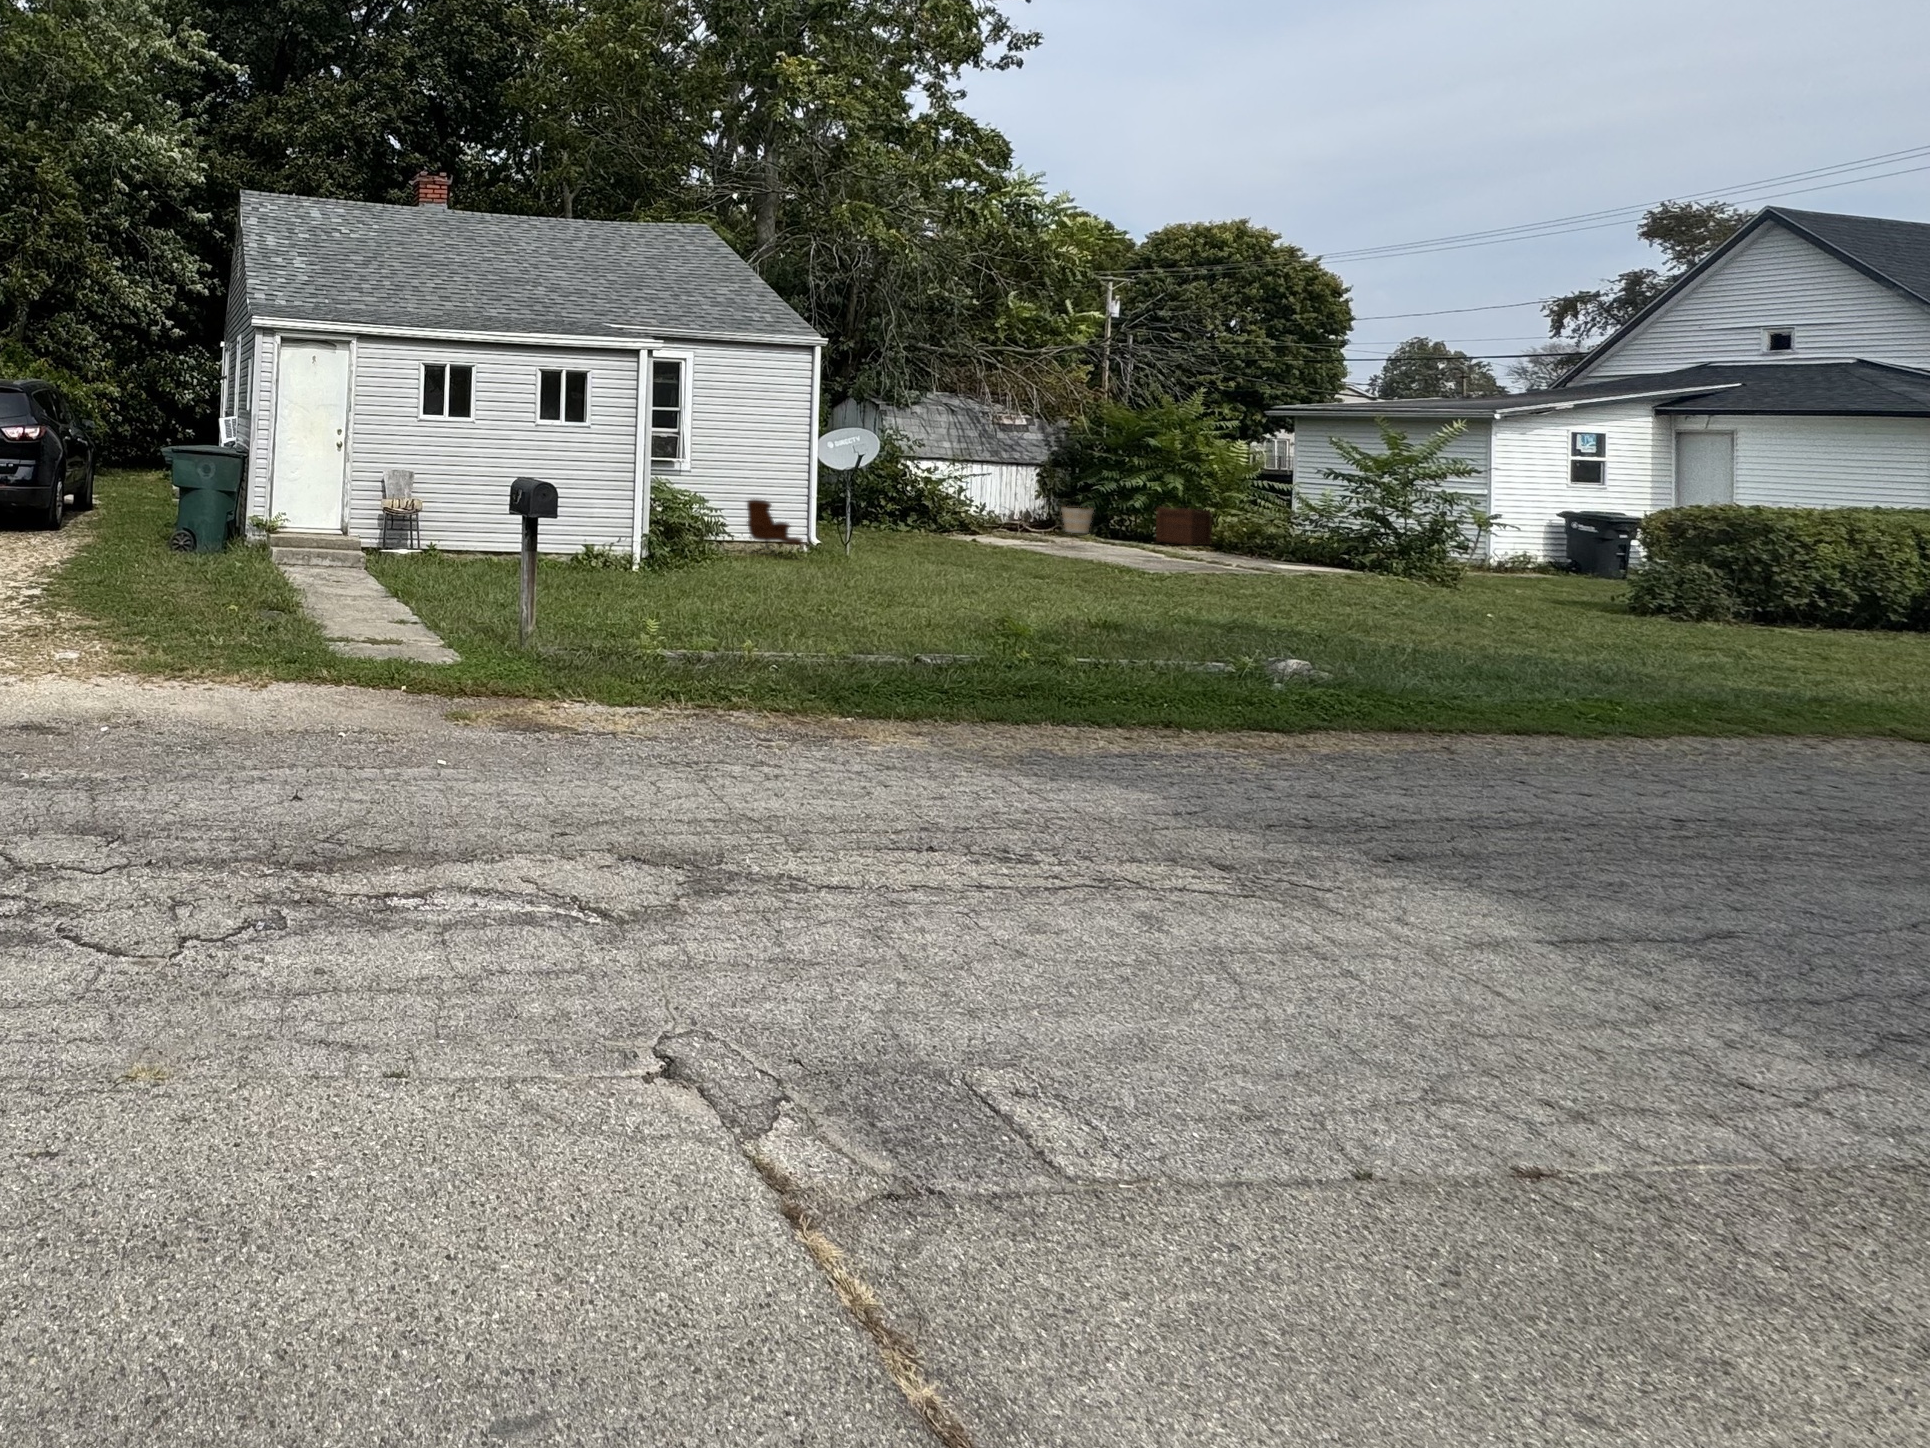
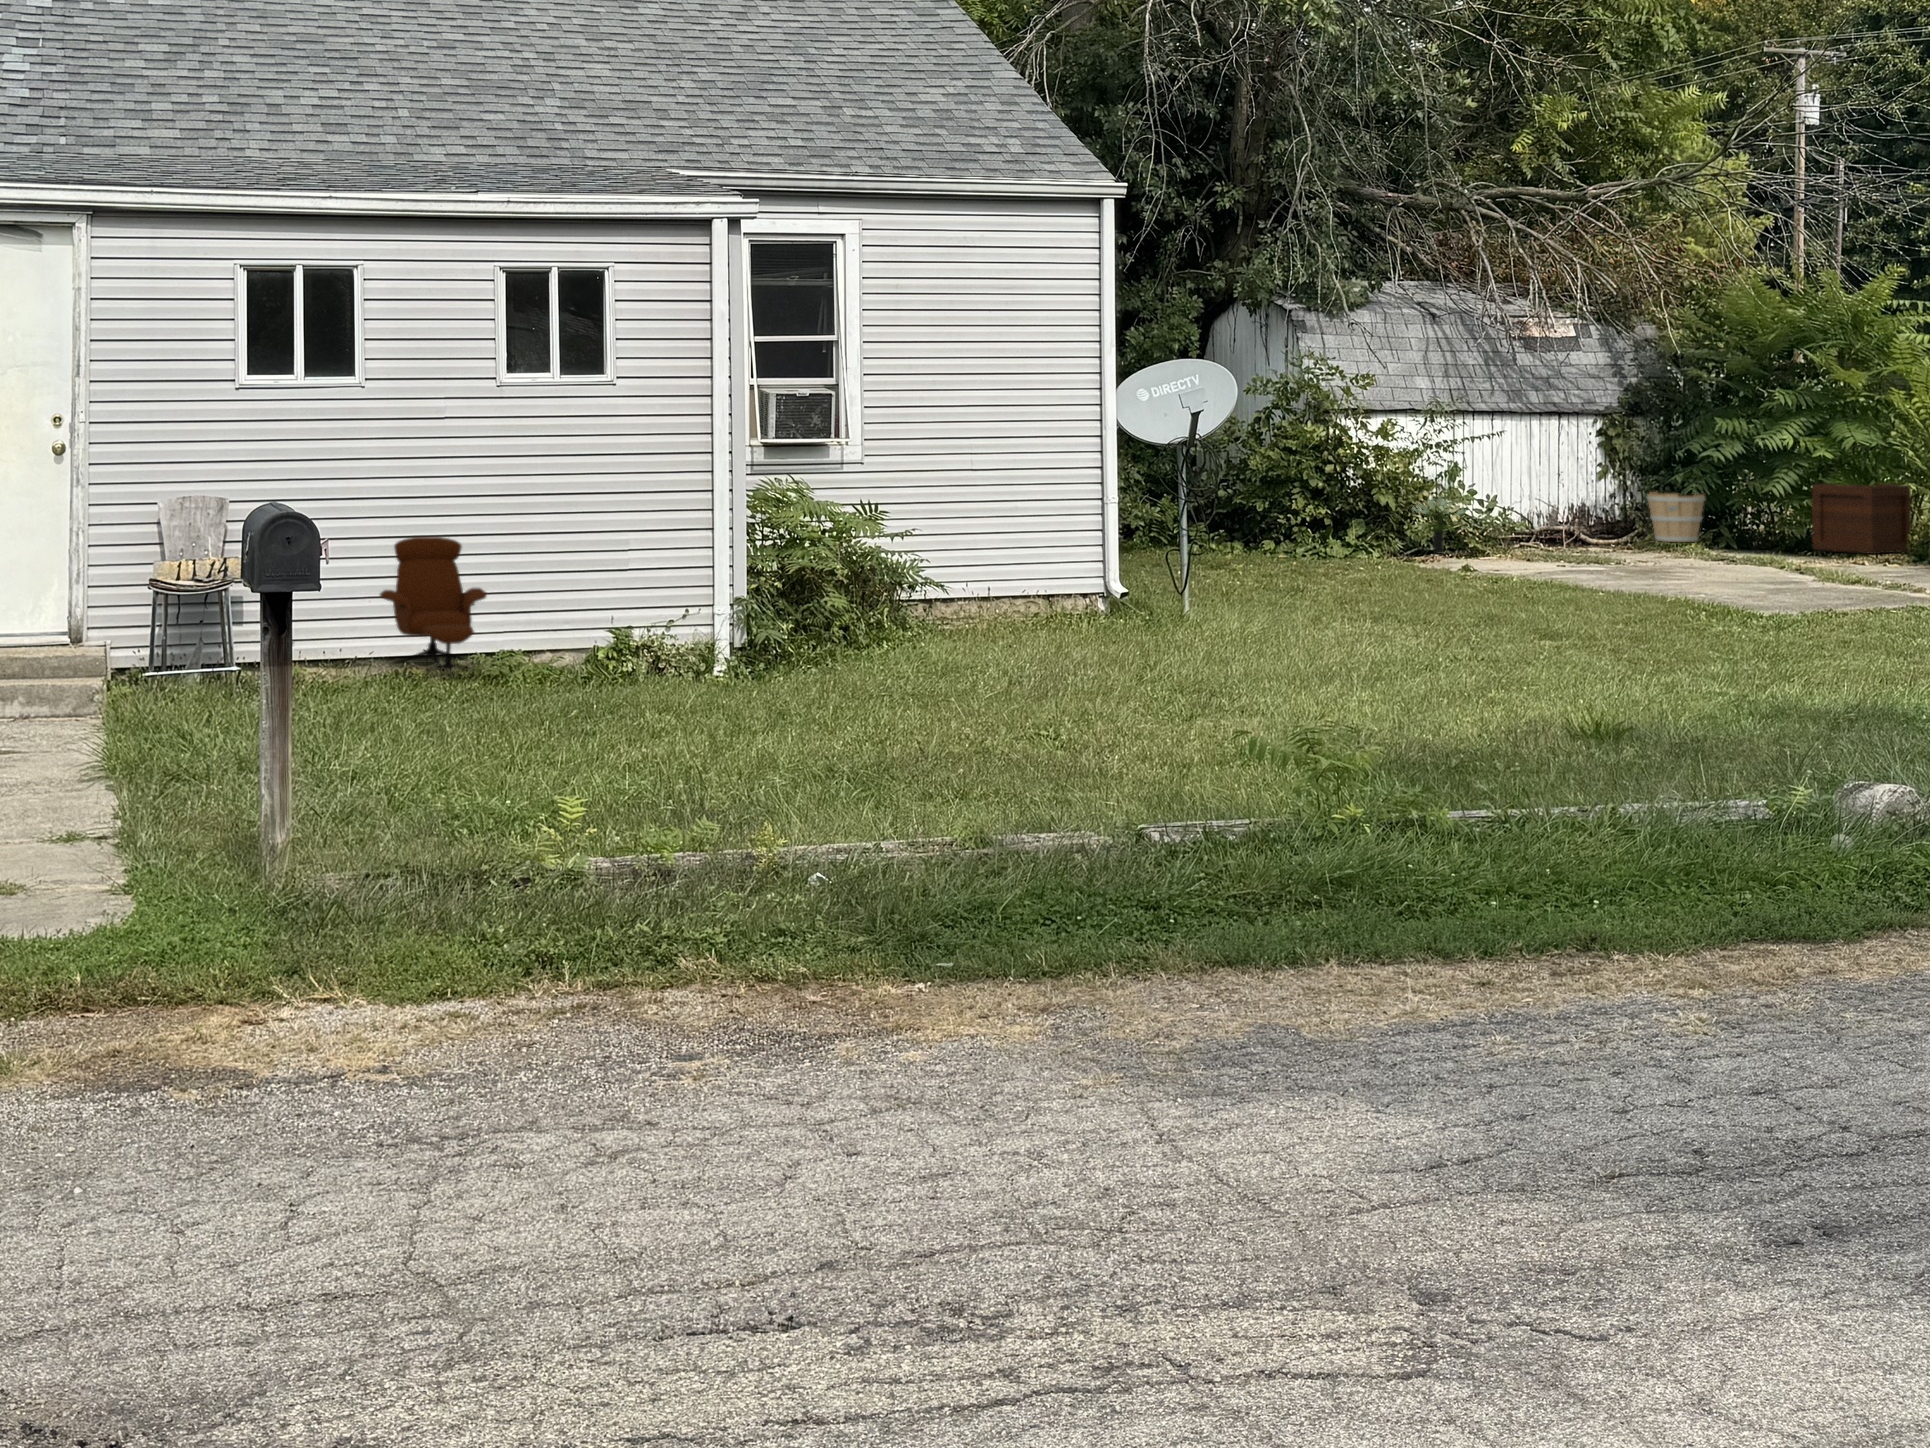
lounge chair: present [747,499,802,557] -> present [379,536,487,677]
potted plant: none [941,503,970,532] -> present [1413,498,1464,554]

